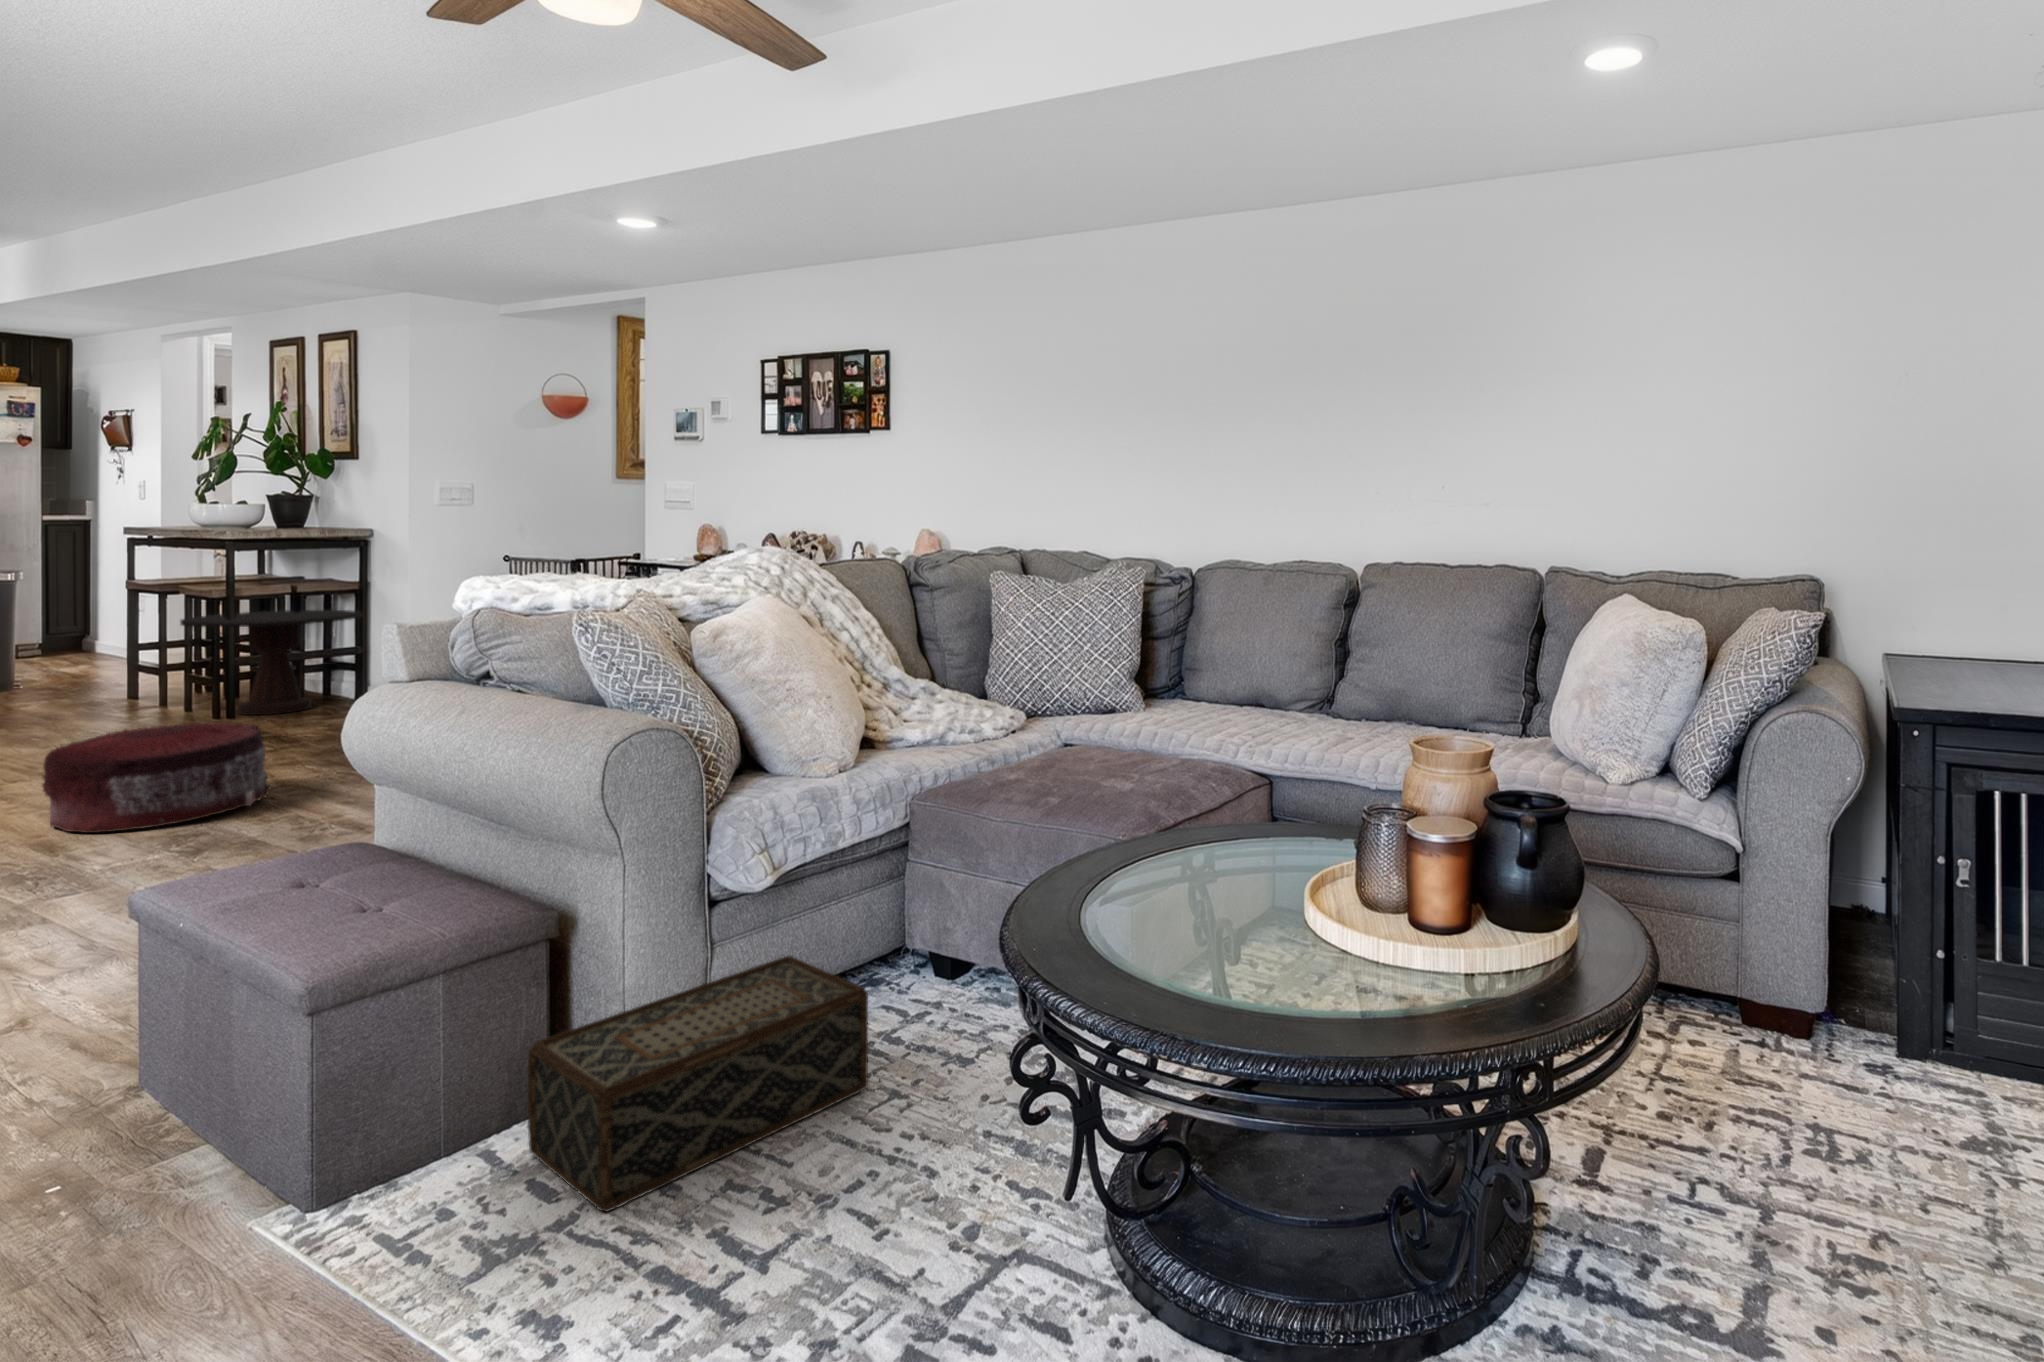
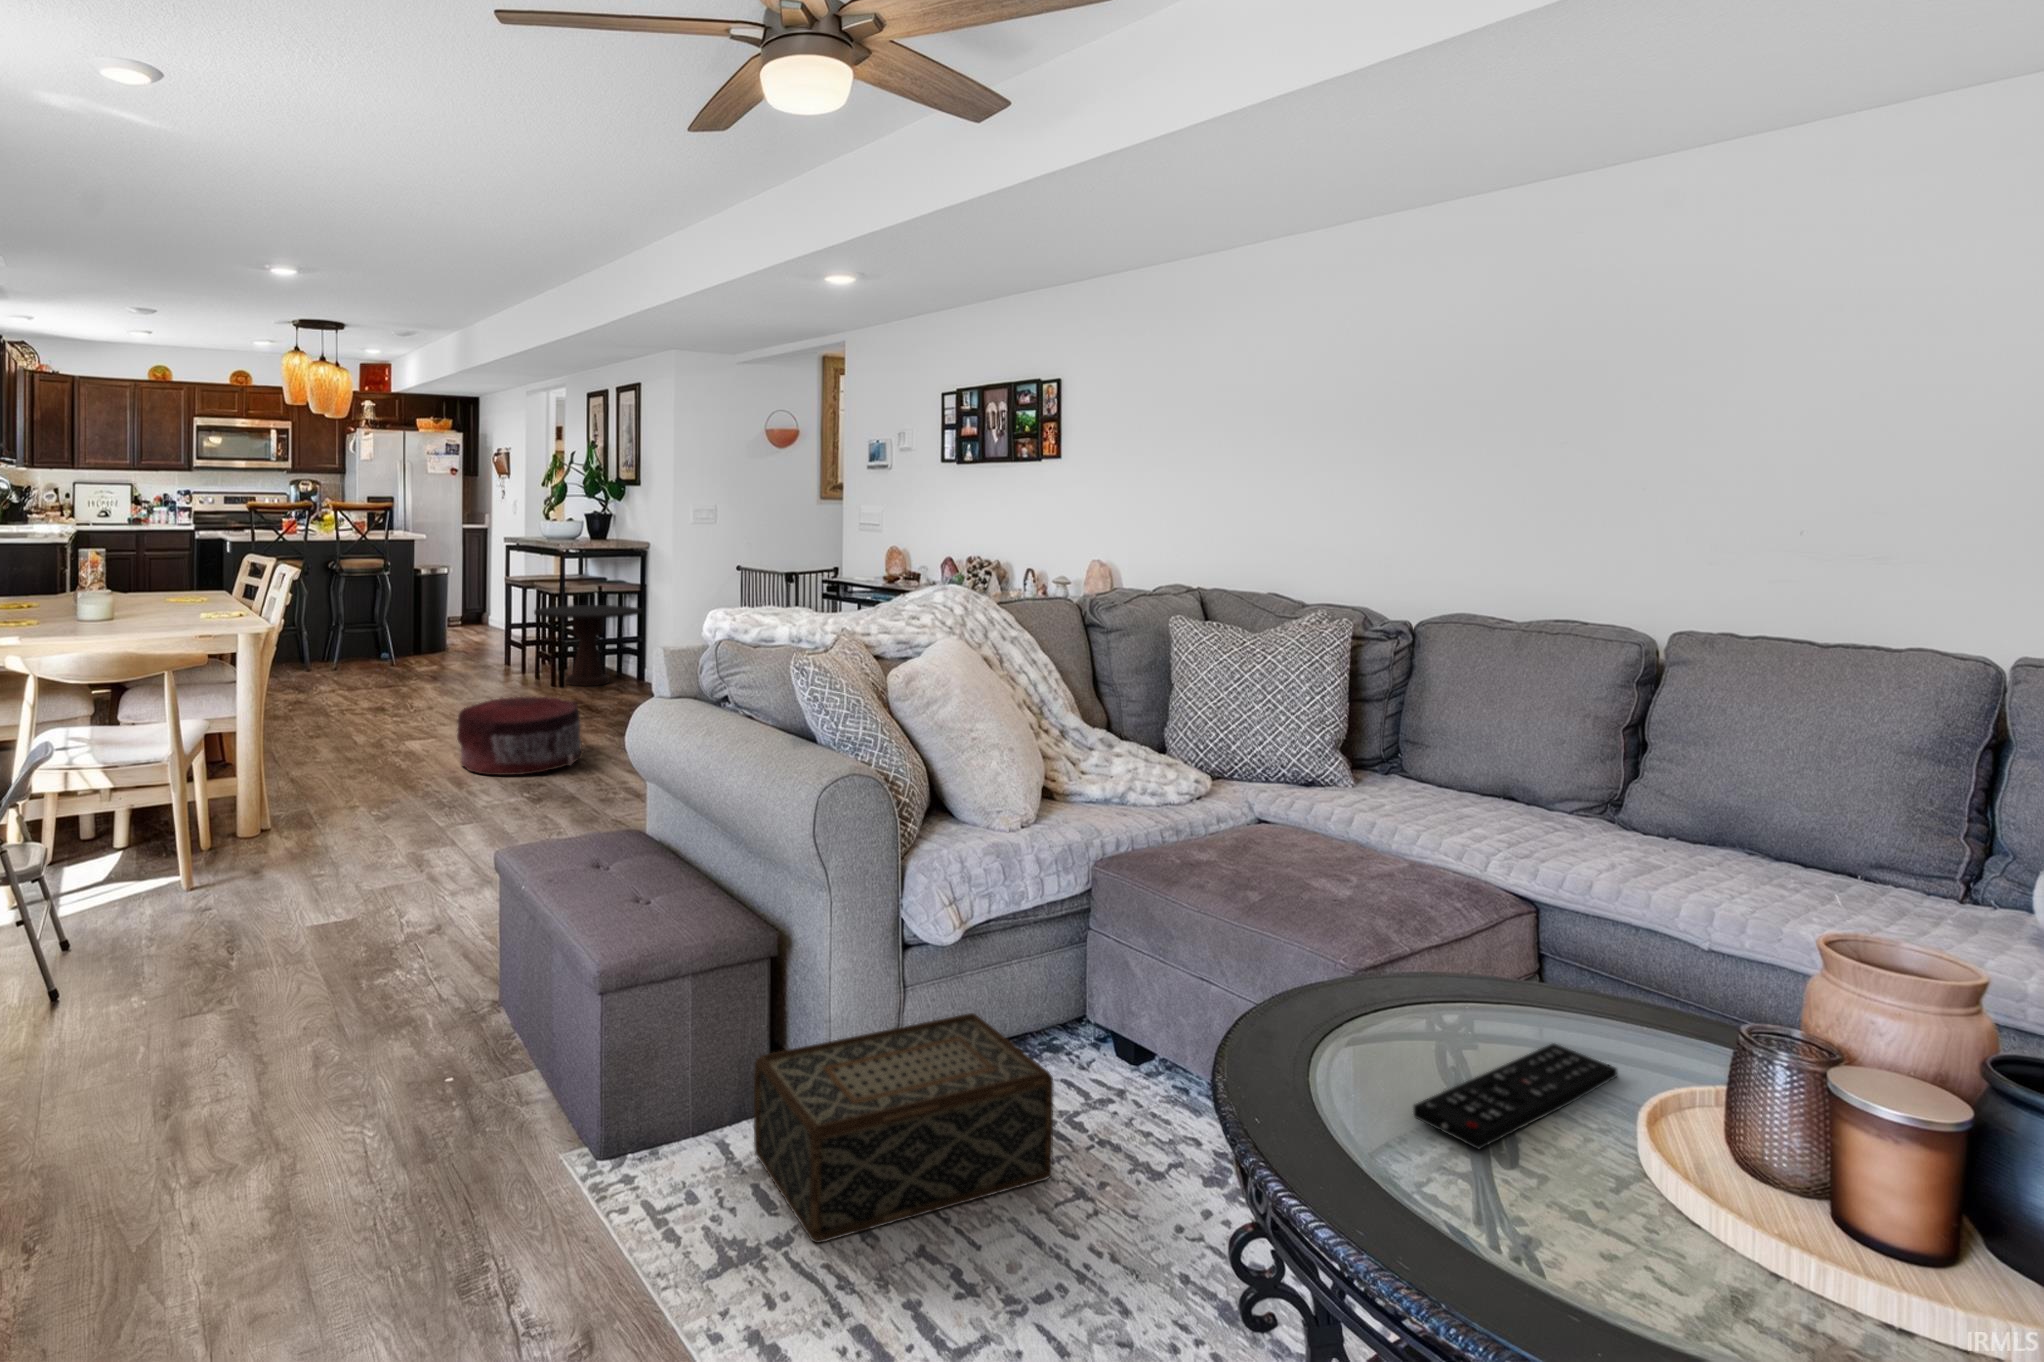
remote control: none [1149,850,1291,925] -> present [1413,1044,1617,1149]

